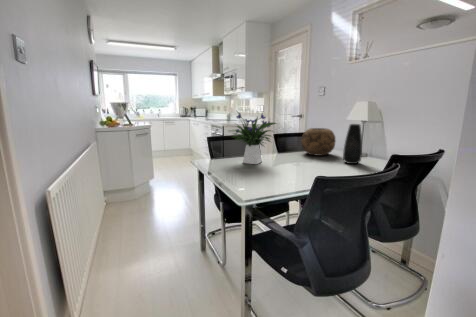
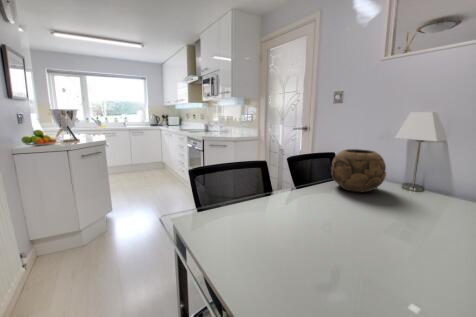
flower arrangement: present [234,113,276,164] -> none [229,126,324,227]
vase: present [343,124,362,164] -> none [417,148,457,216]

